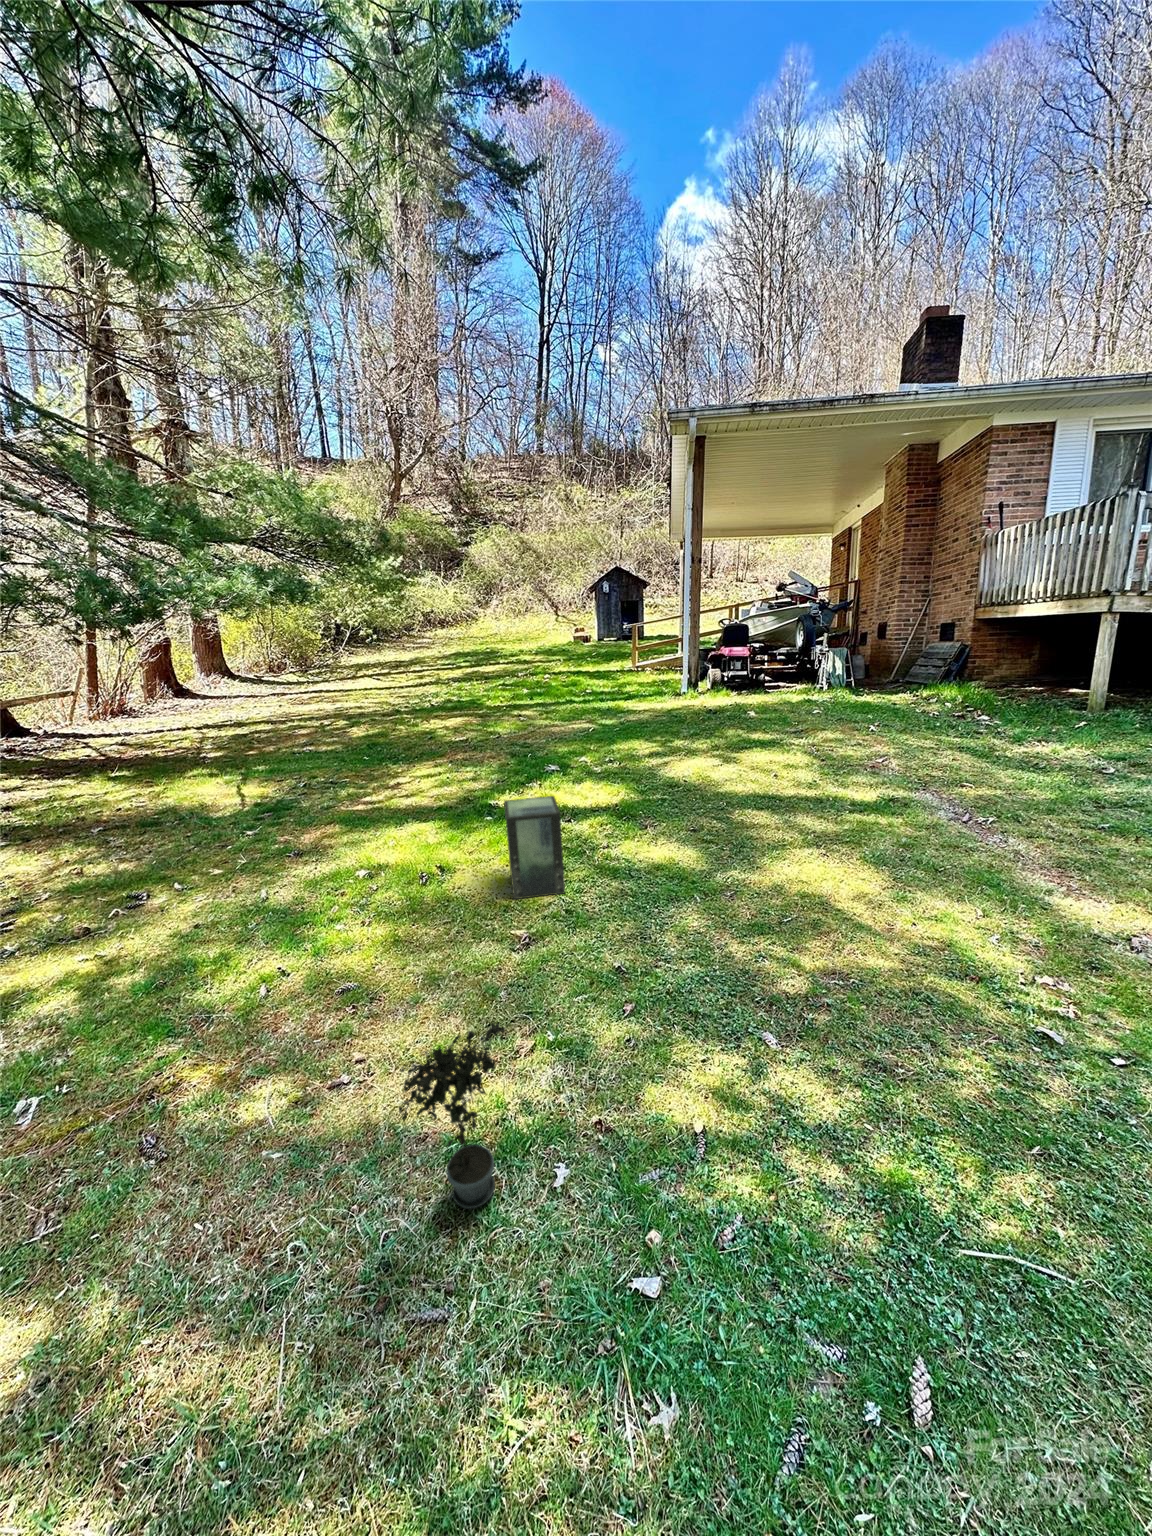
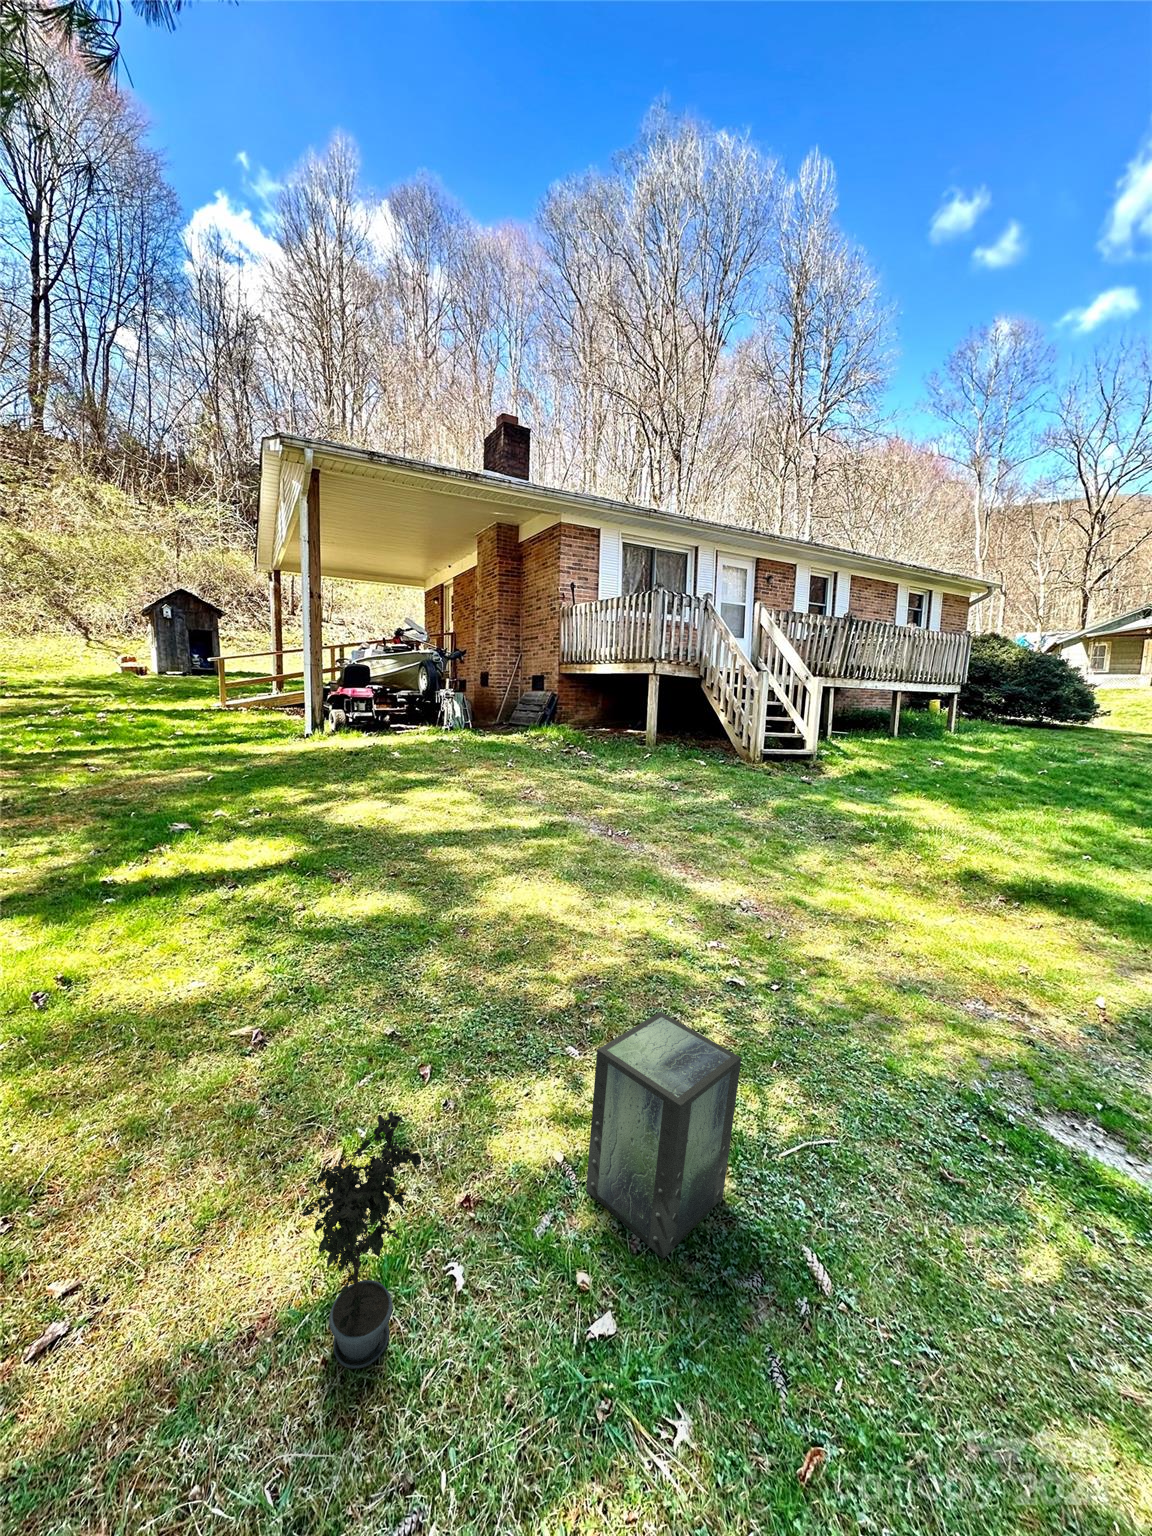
storage box: present [504,796,565,899] -> present [586,1012,741,1259]

